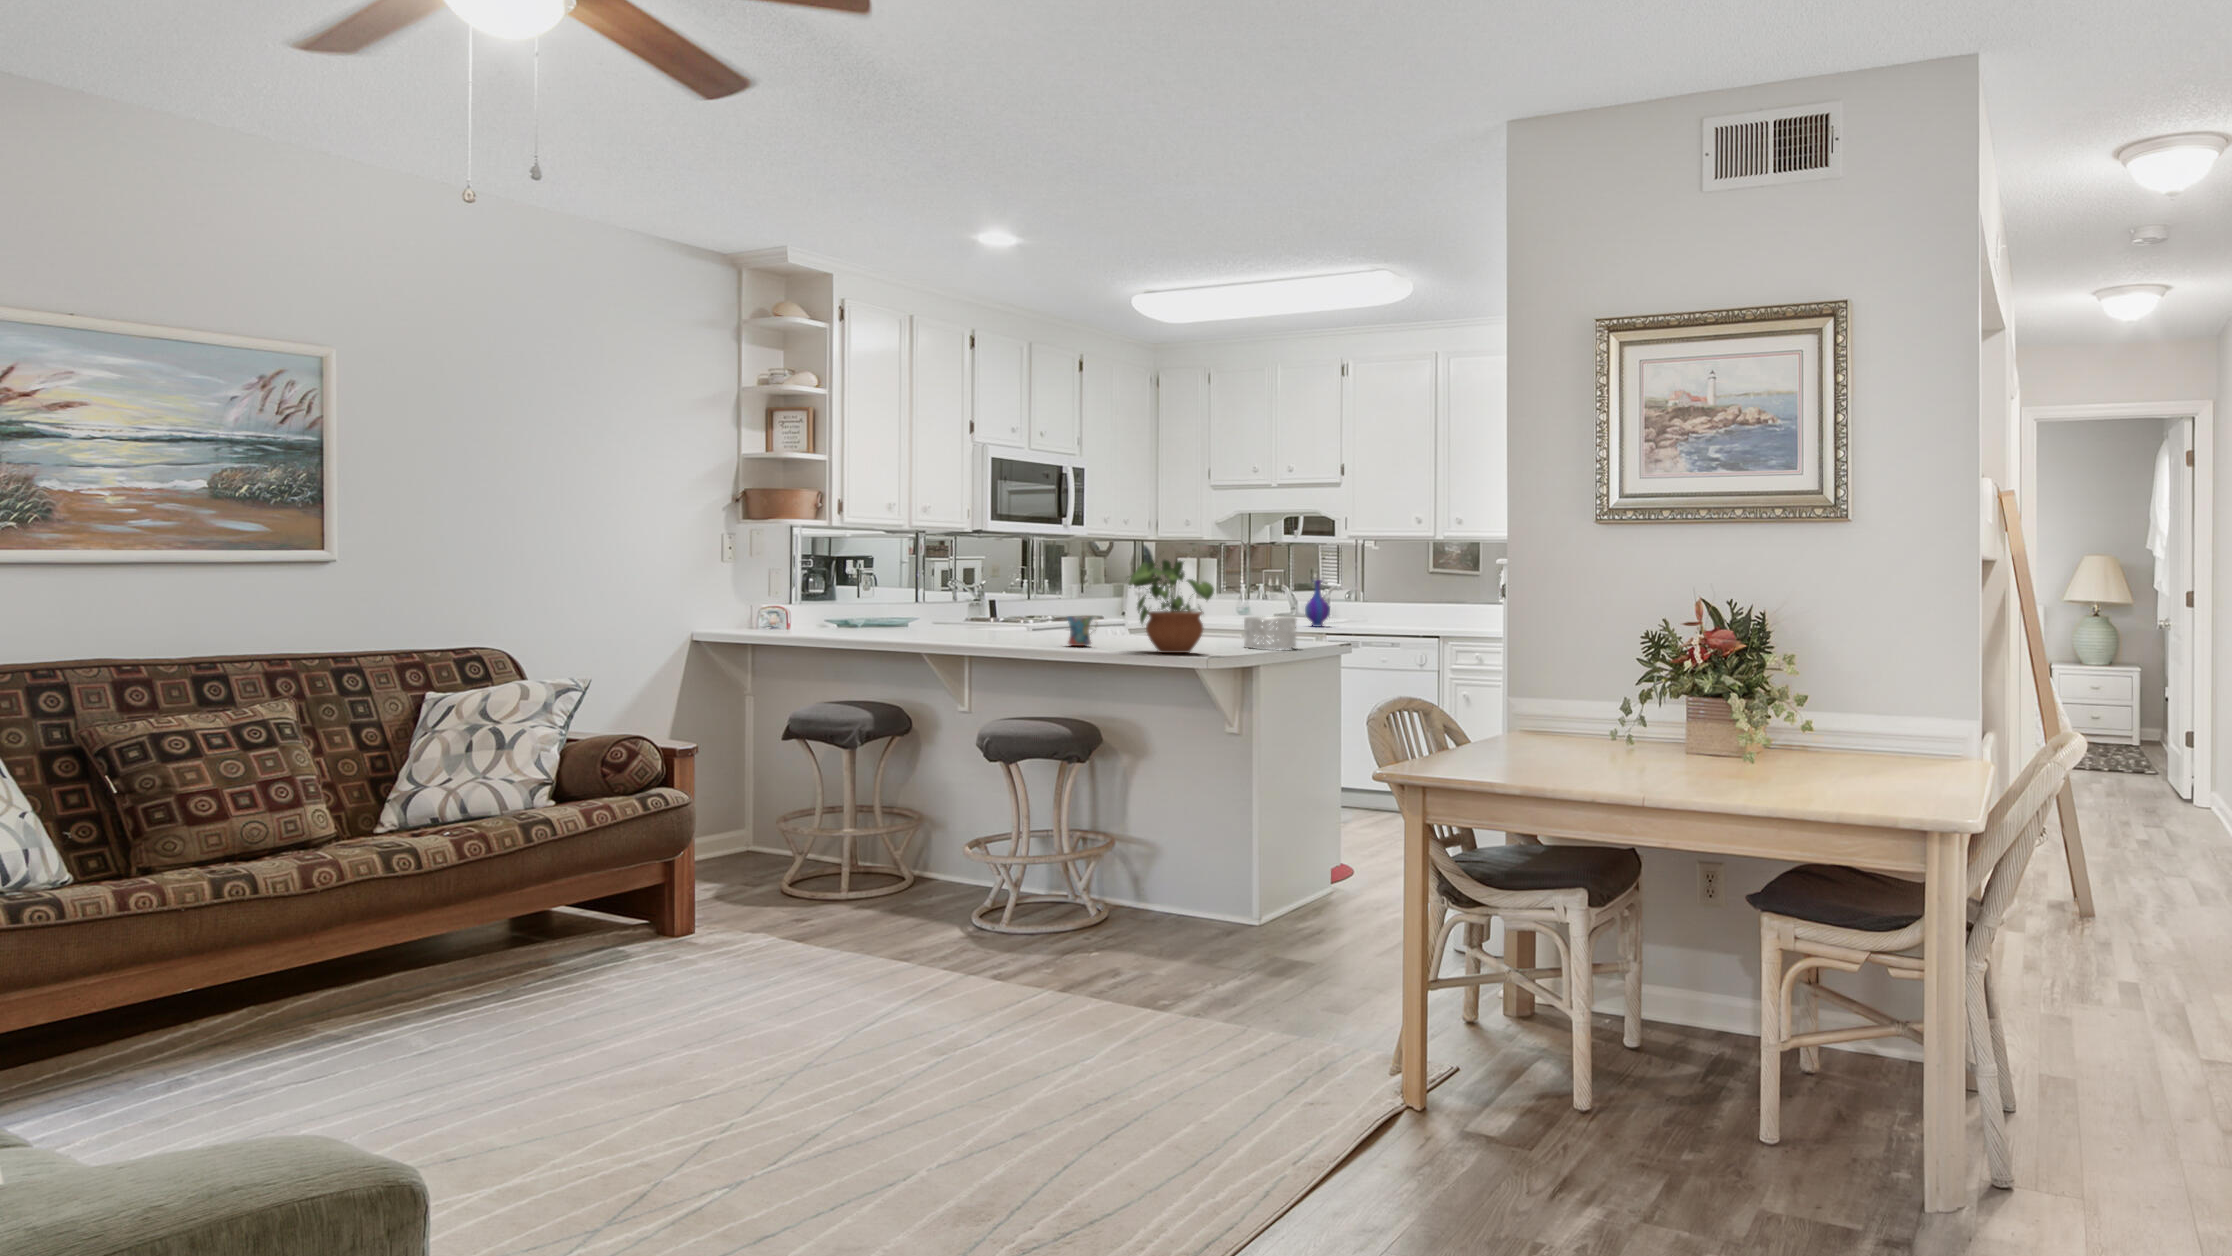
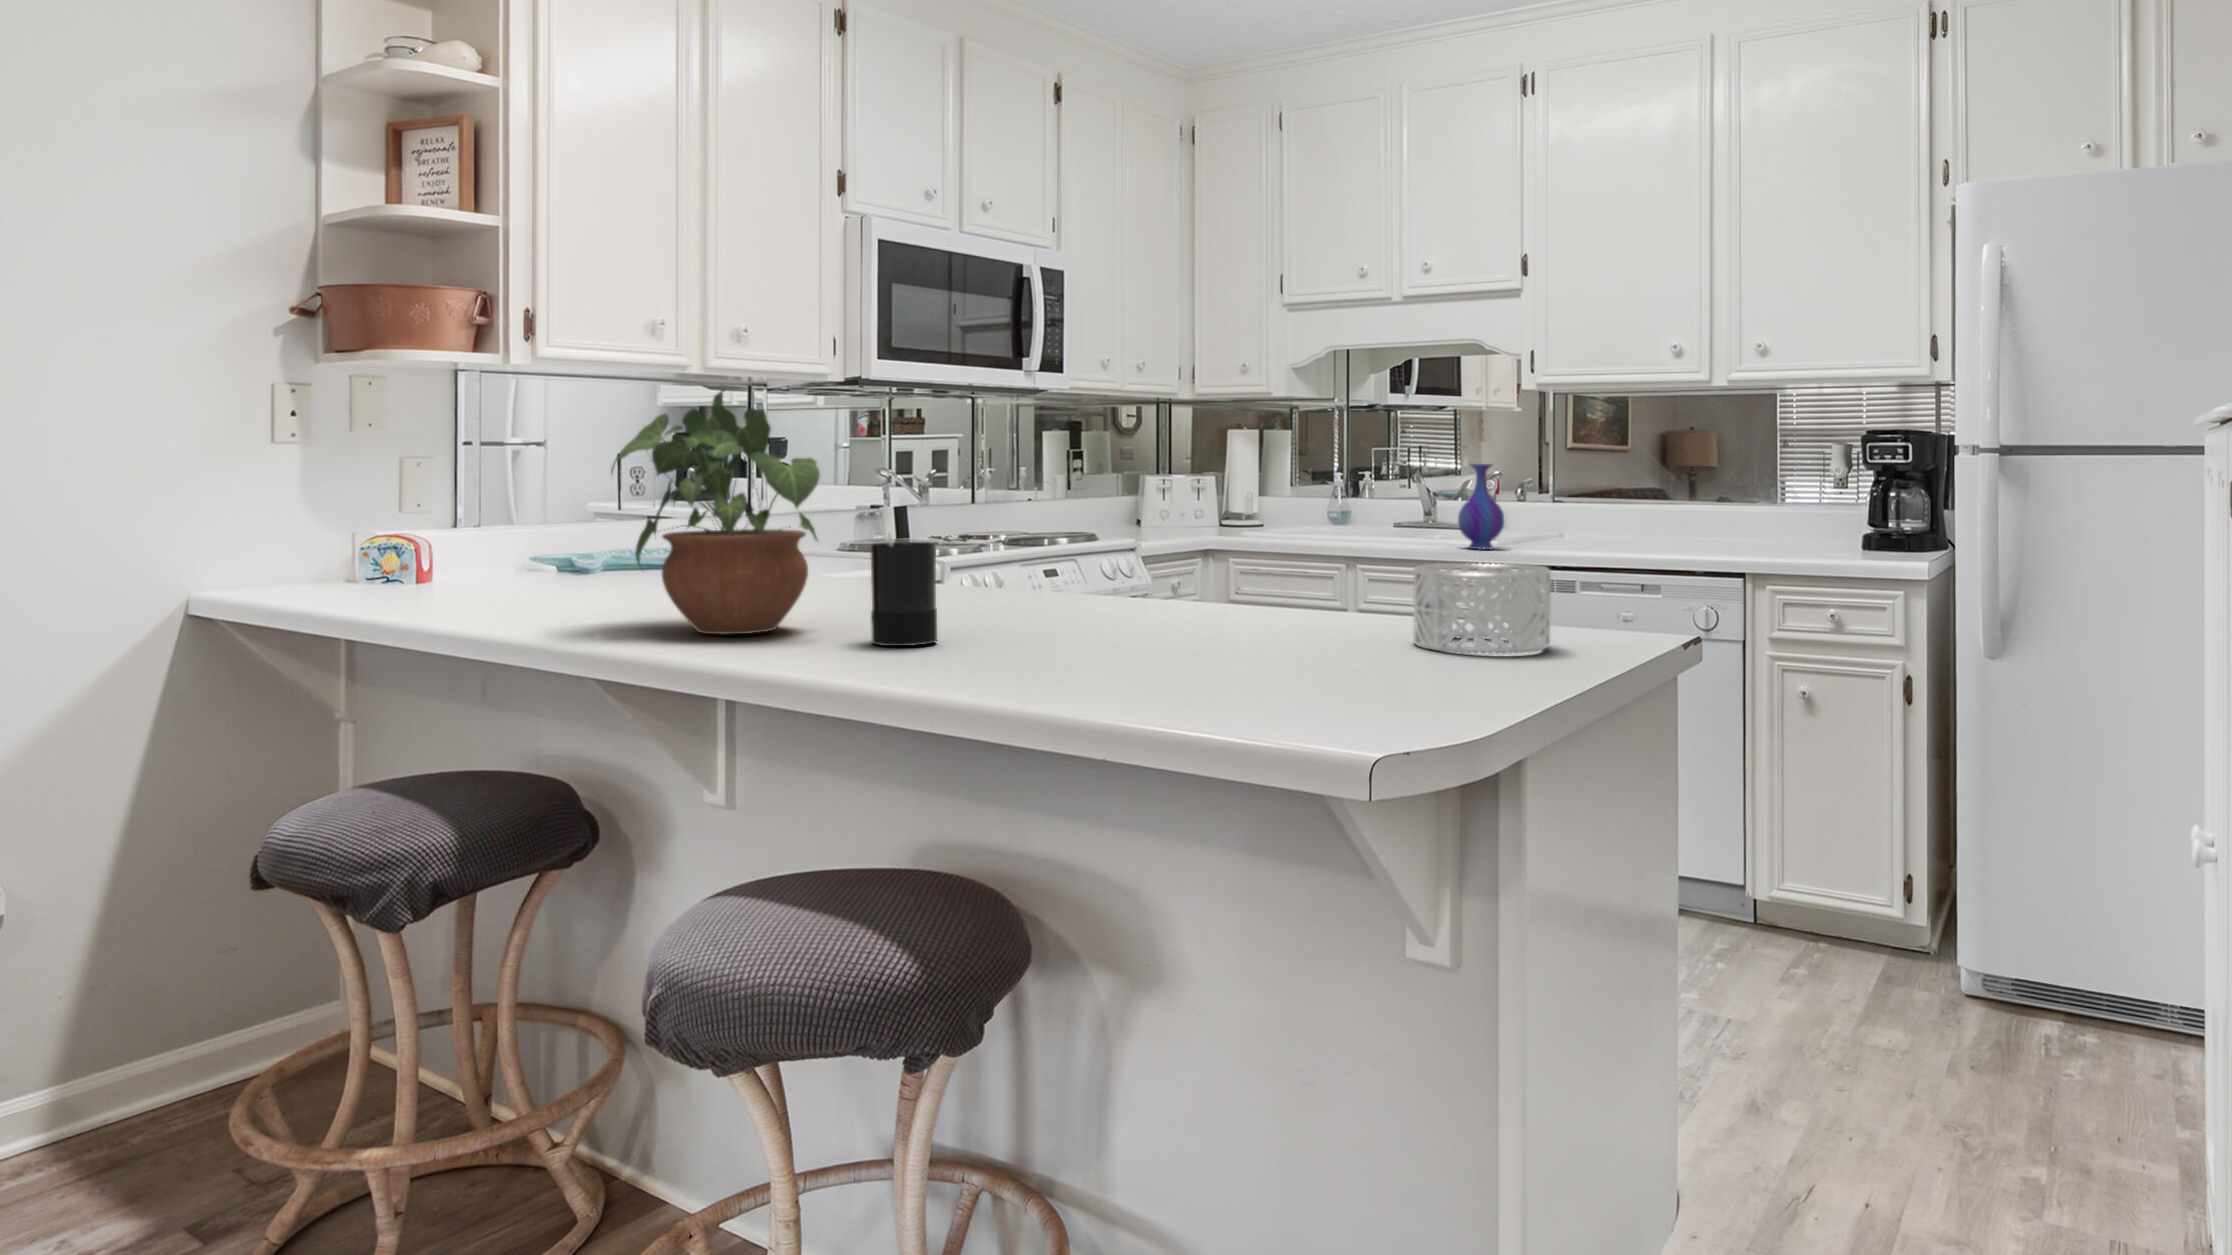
potted plant: present [1129,560,1214,653] -> present [611,391,820,634]
candle: none [1036,601,1060,643] -> present [870,534,937,646]
mug: present [1066,616,1092,646] -> none [939,576,1025,664]

